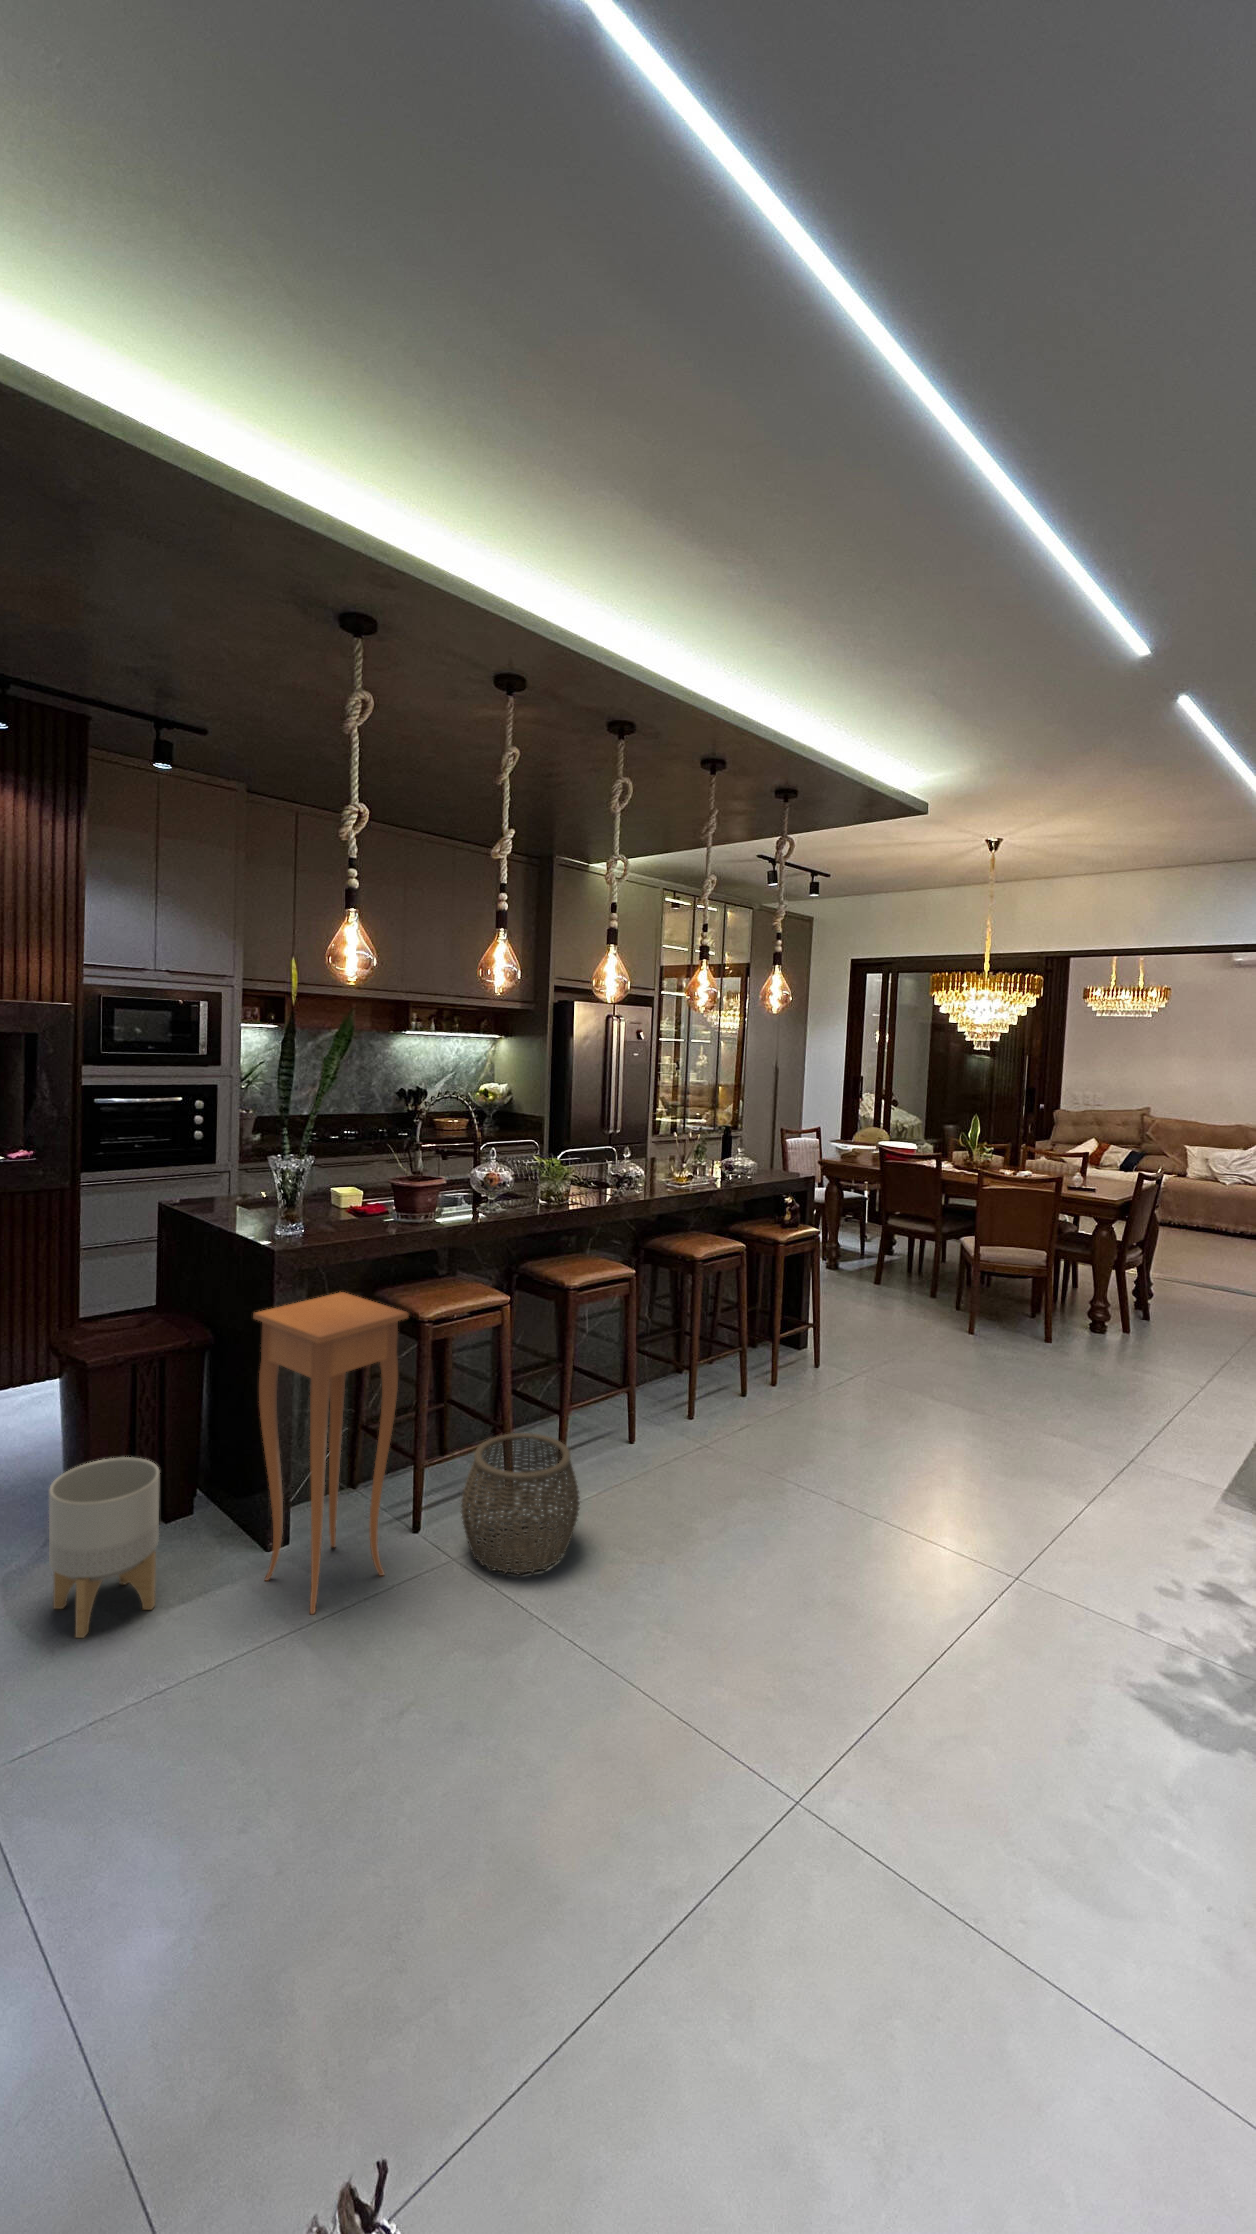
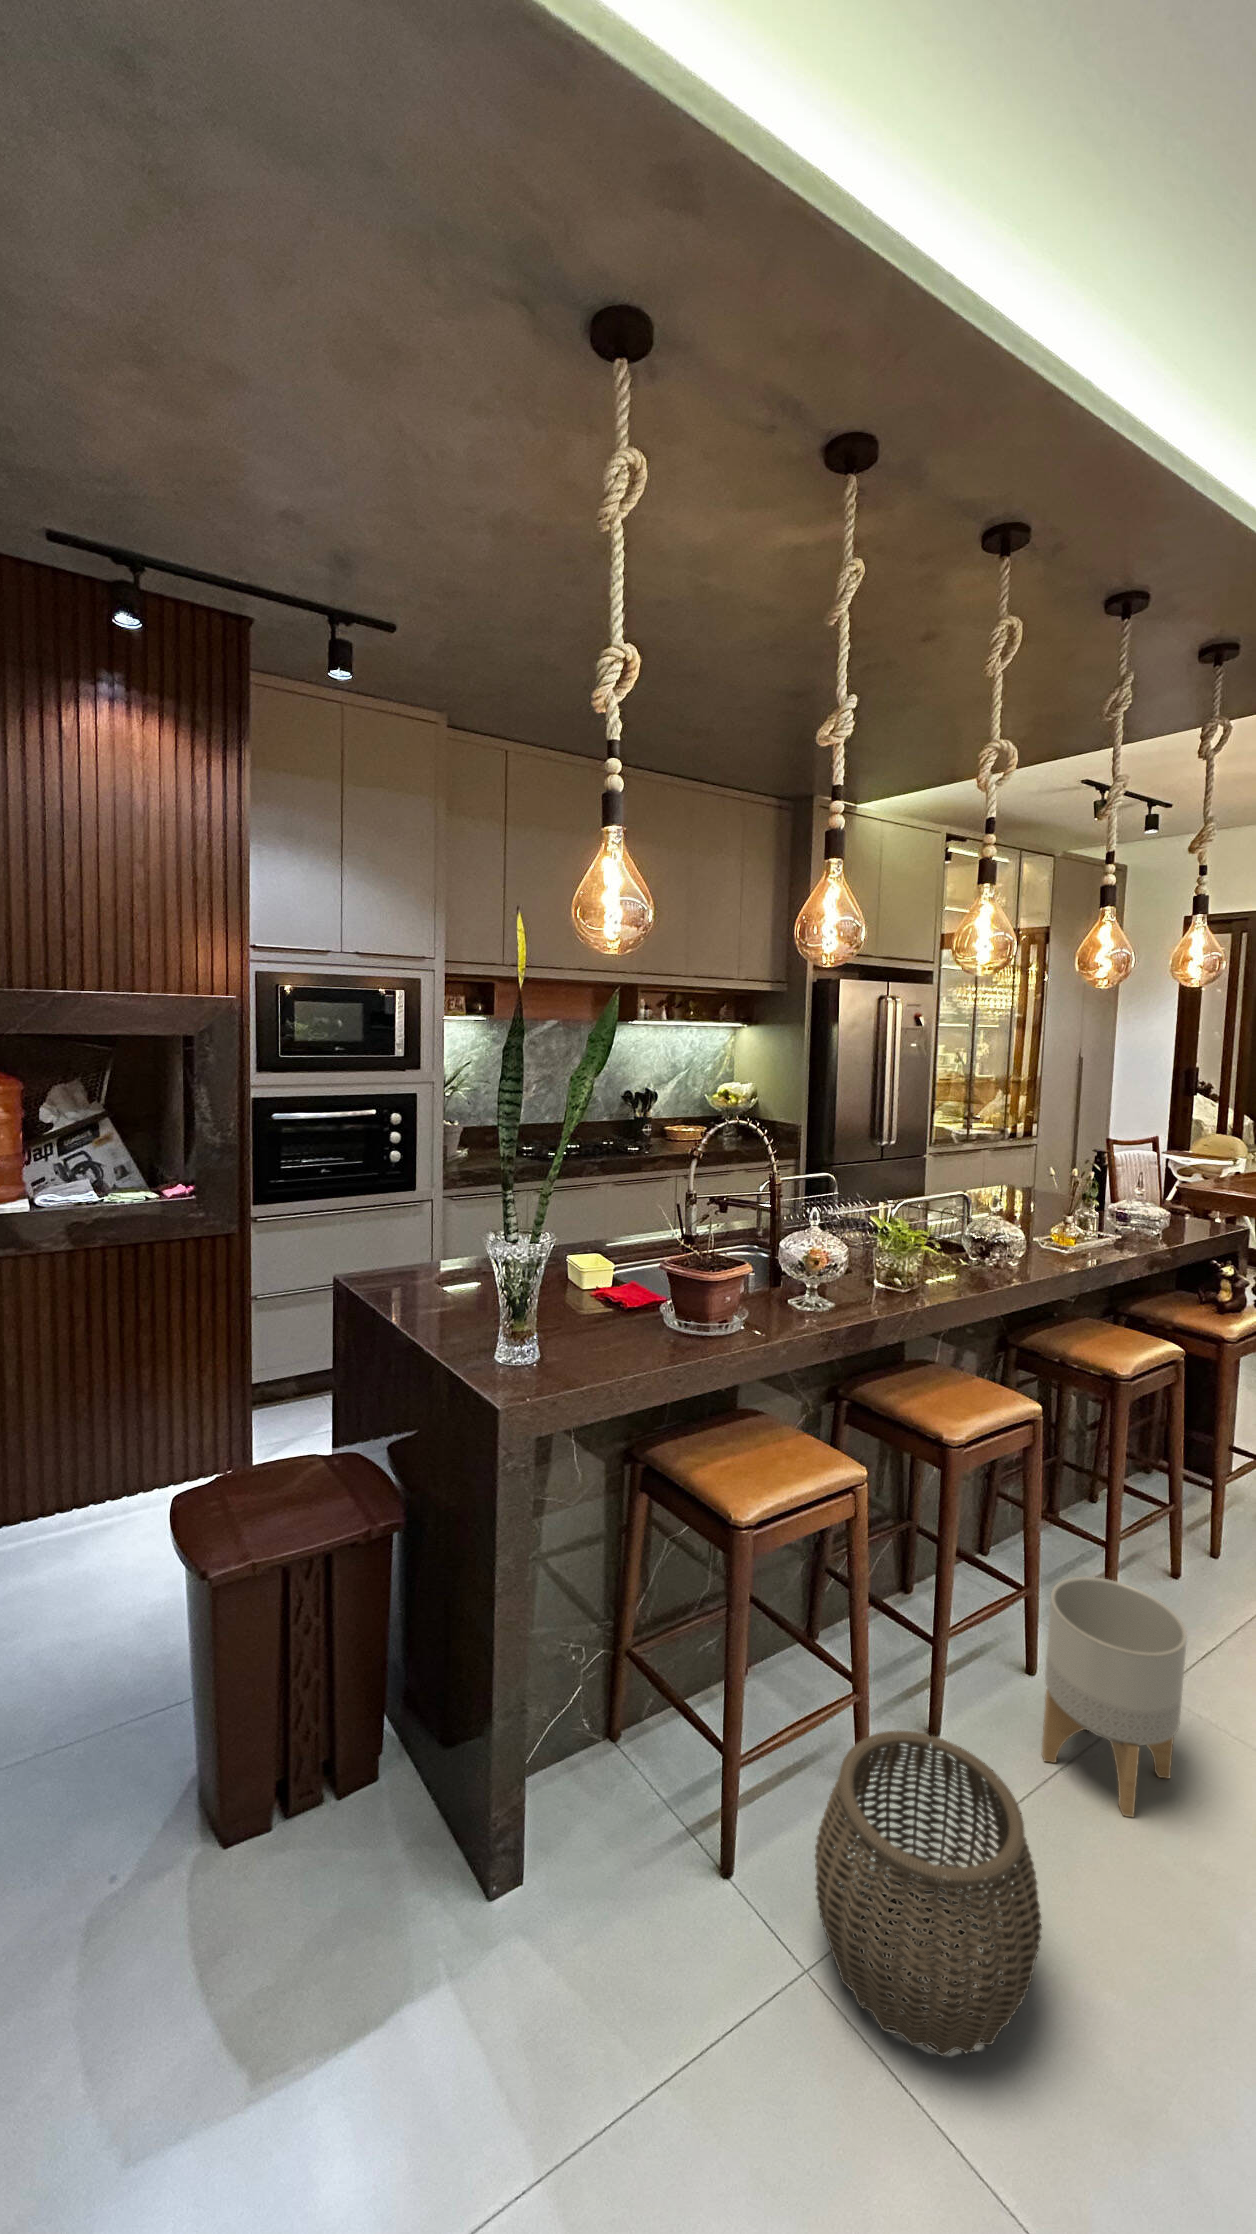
side table: present [253,1292,409,1614] -> none [463,1478,736,2128]
planter: present [49,1457,160,1638] -> present [1042,1577,1187,1817]

